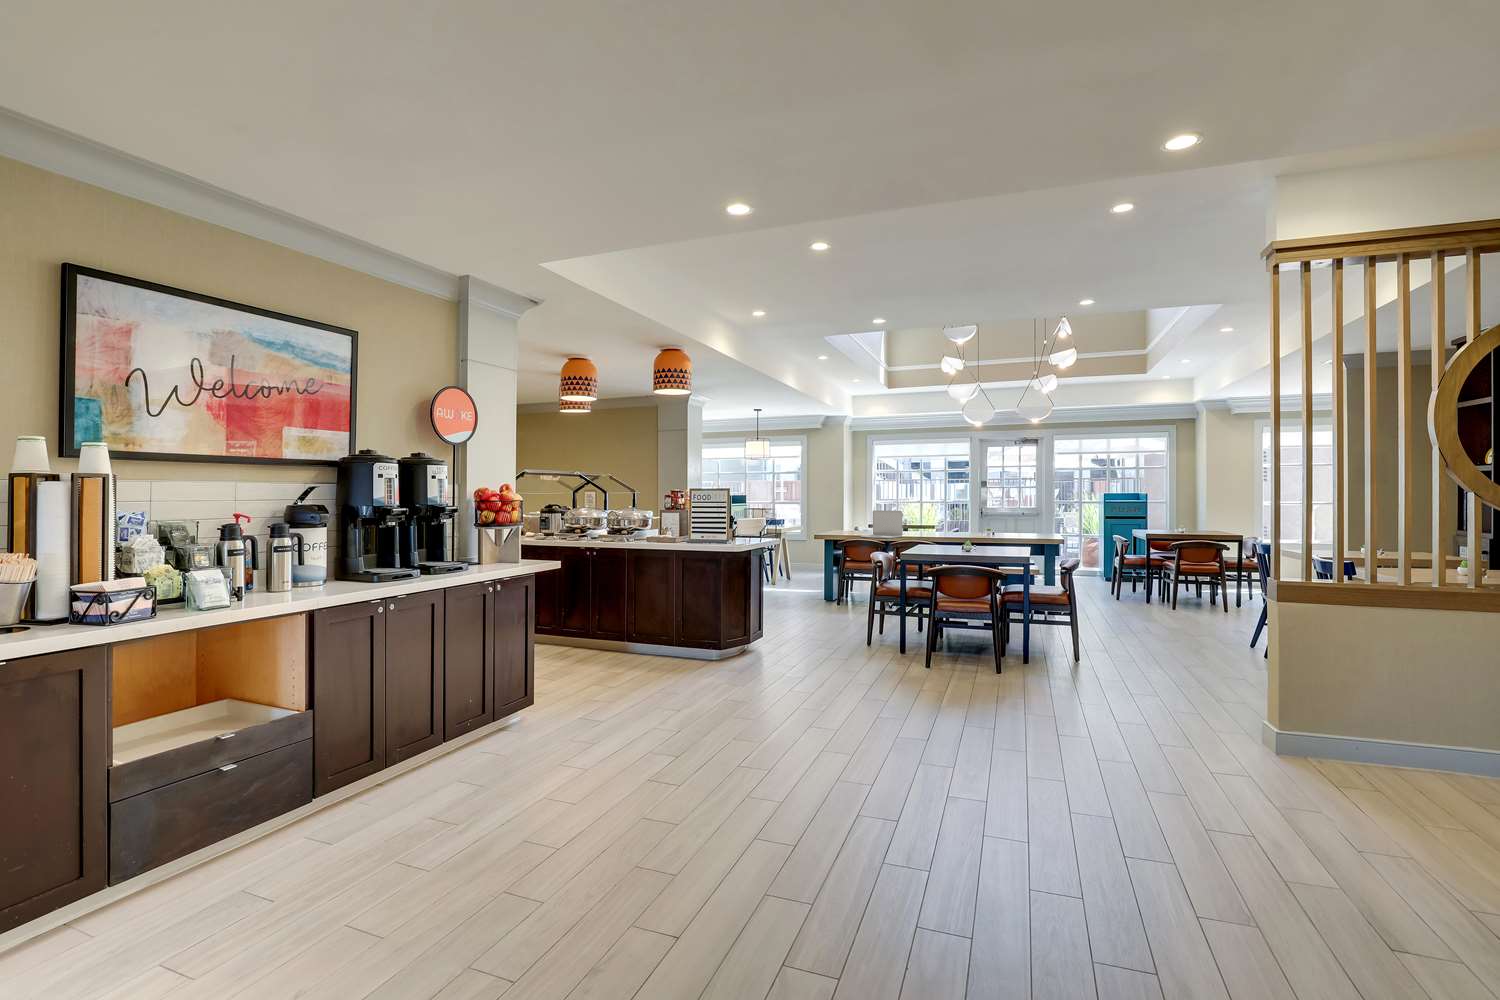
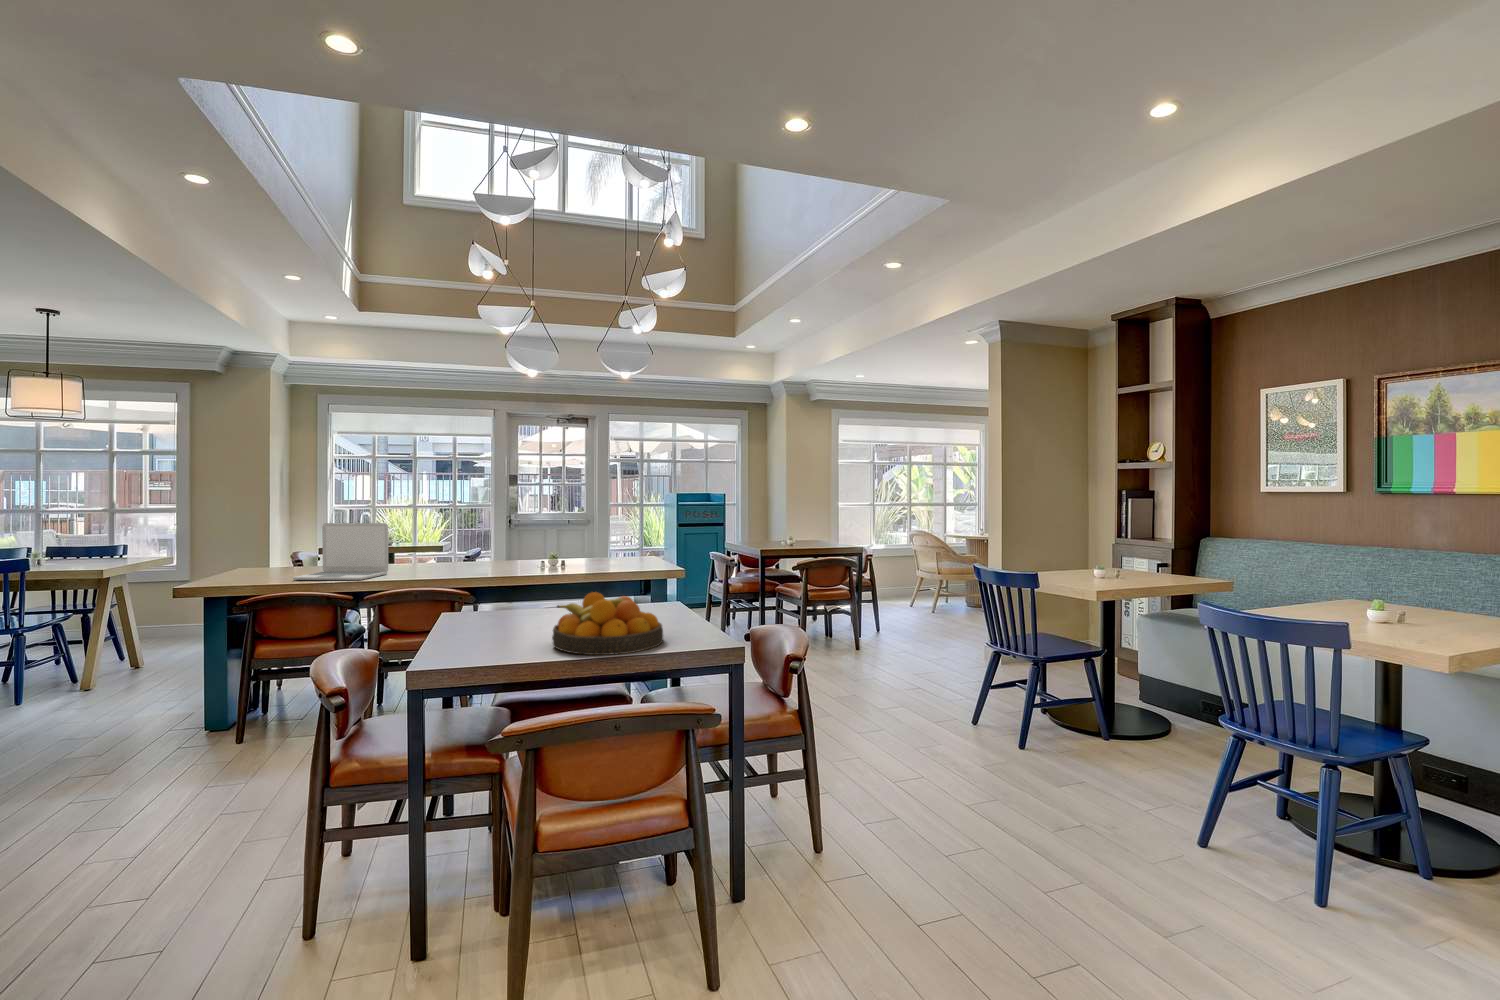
fruit bowl: none [955,538,1001,560] -> present [552,592,663,655]

